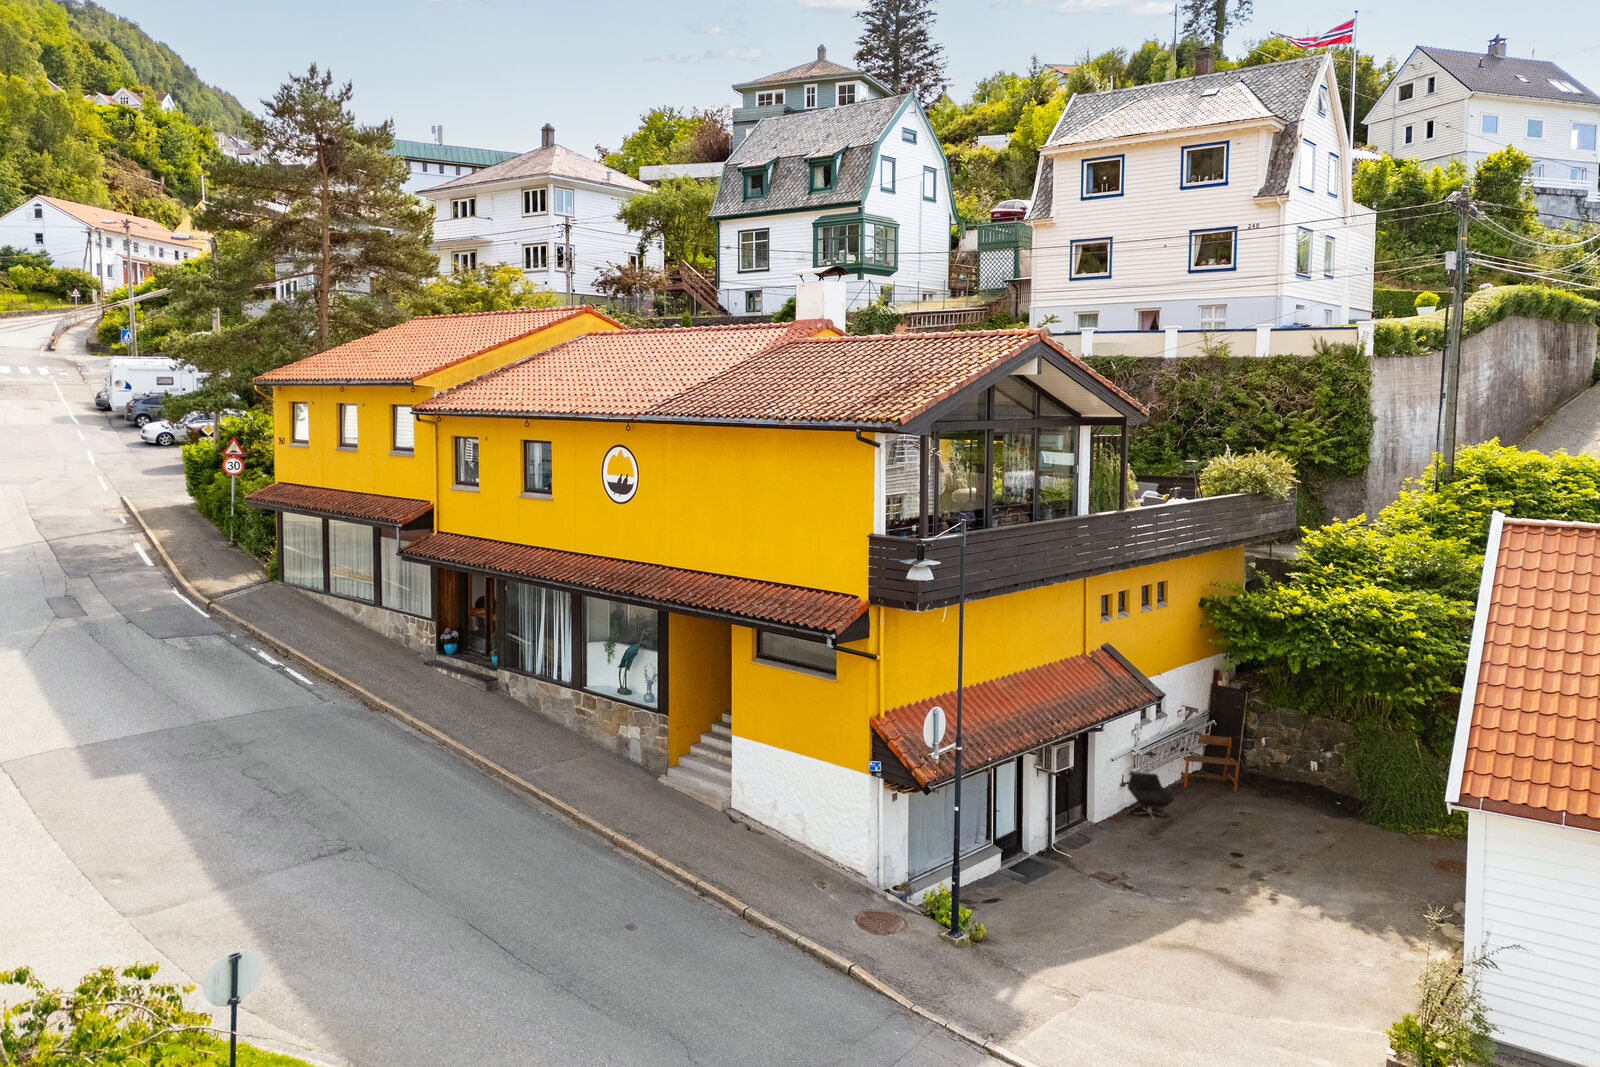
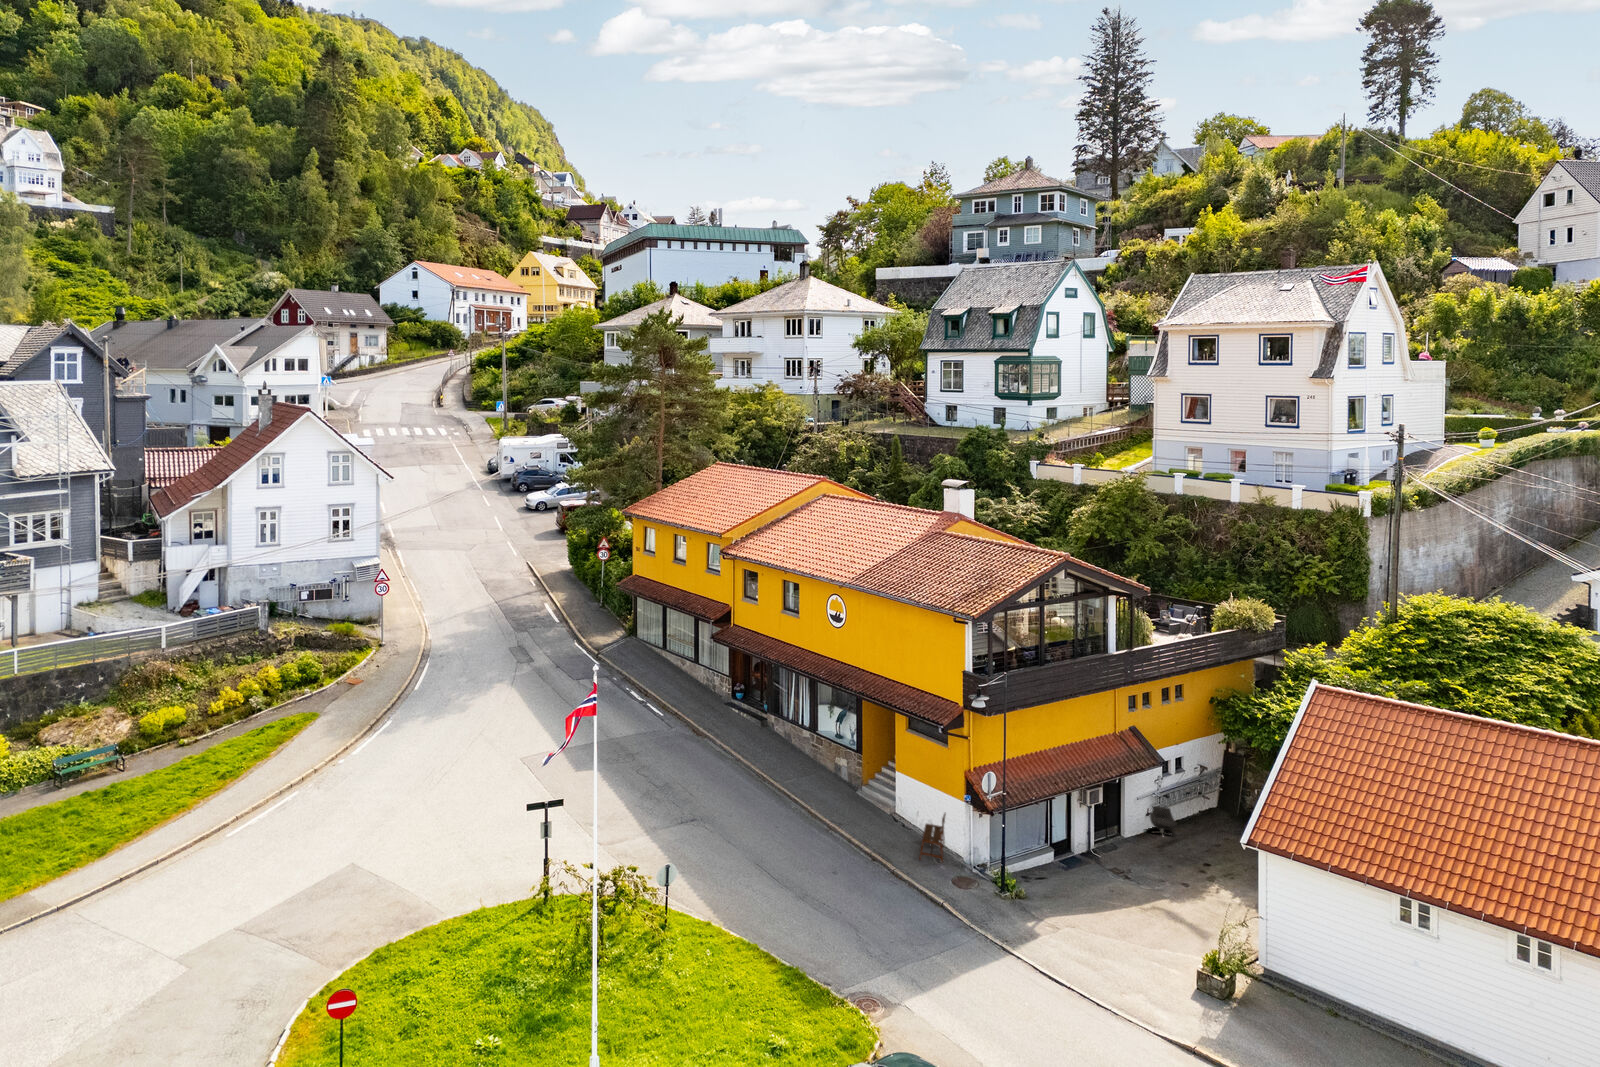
bench: present [1181,735,1239,791] -> present [919,814,946,862]

